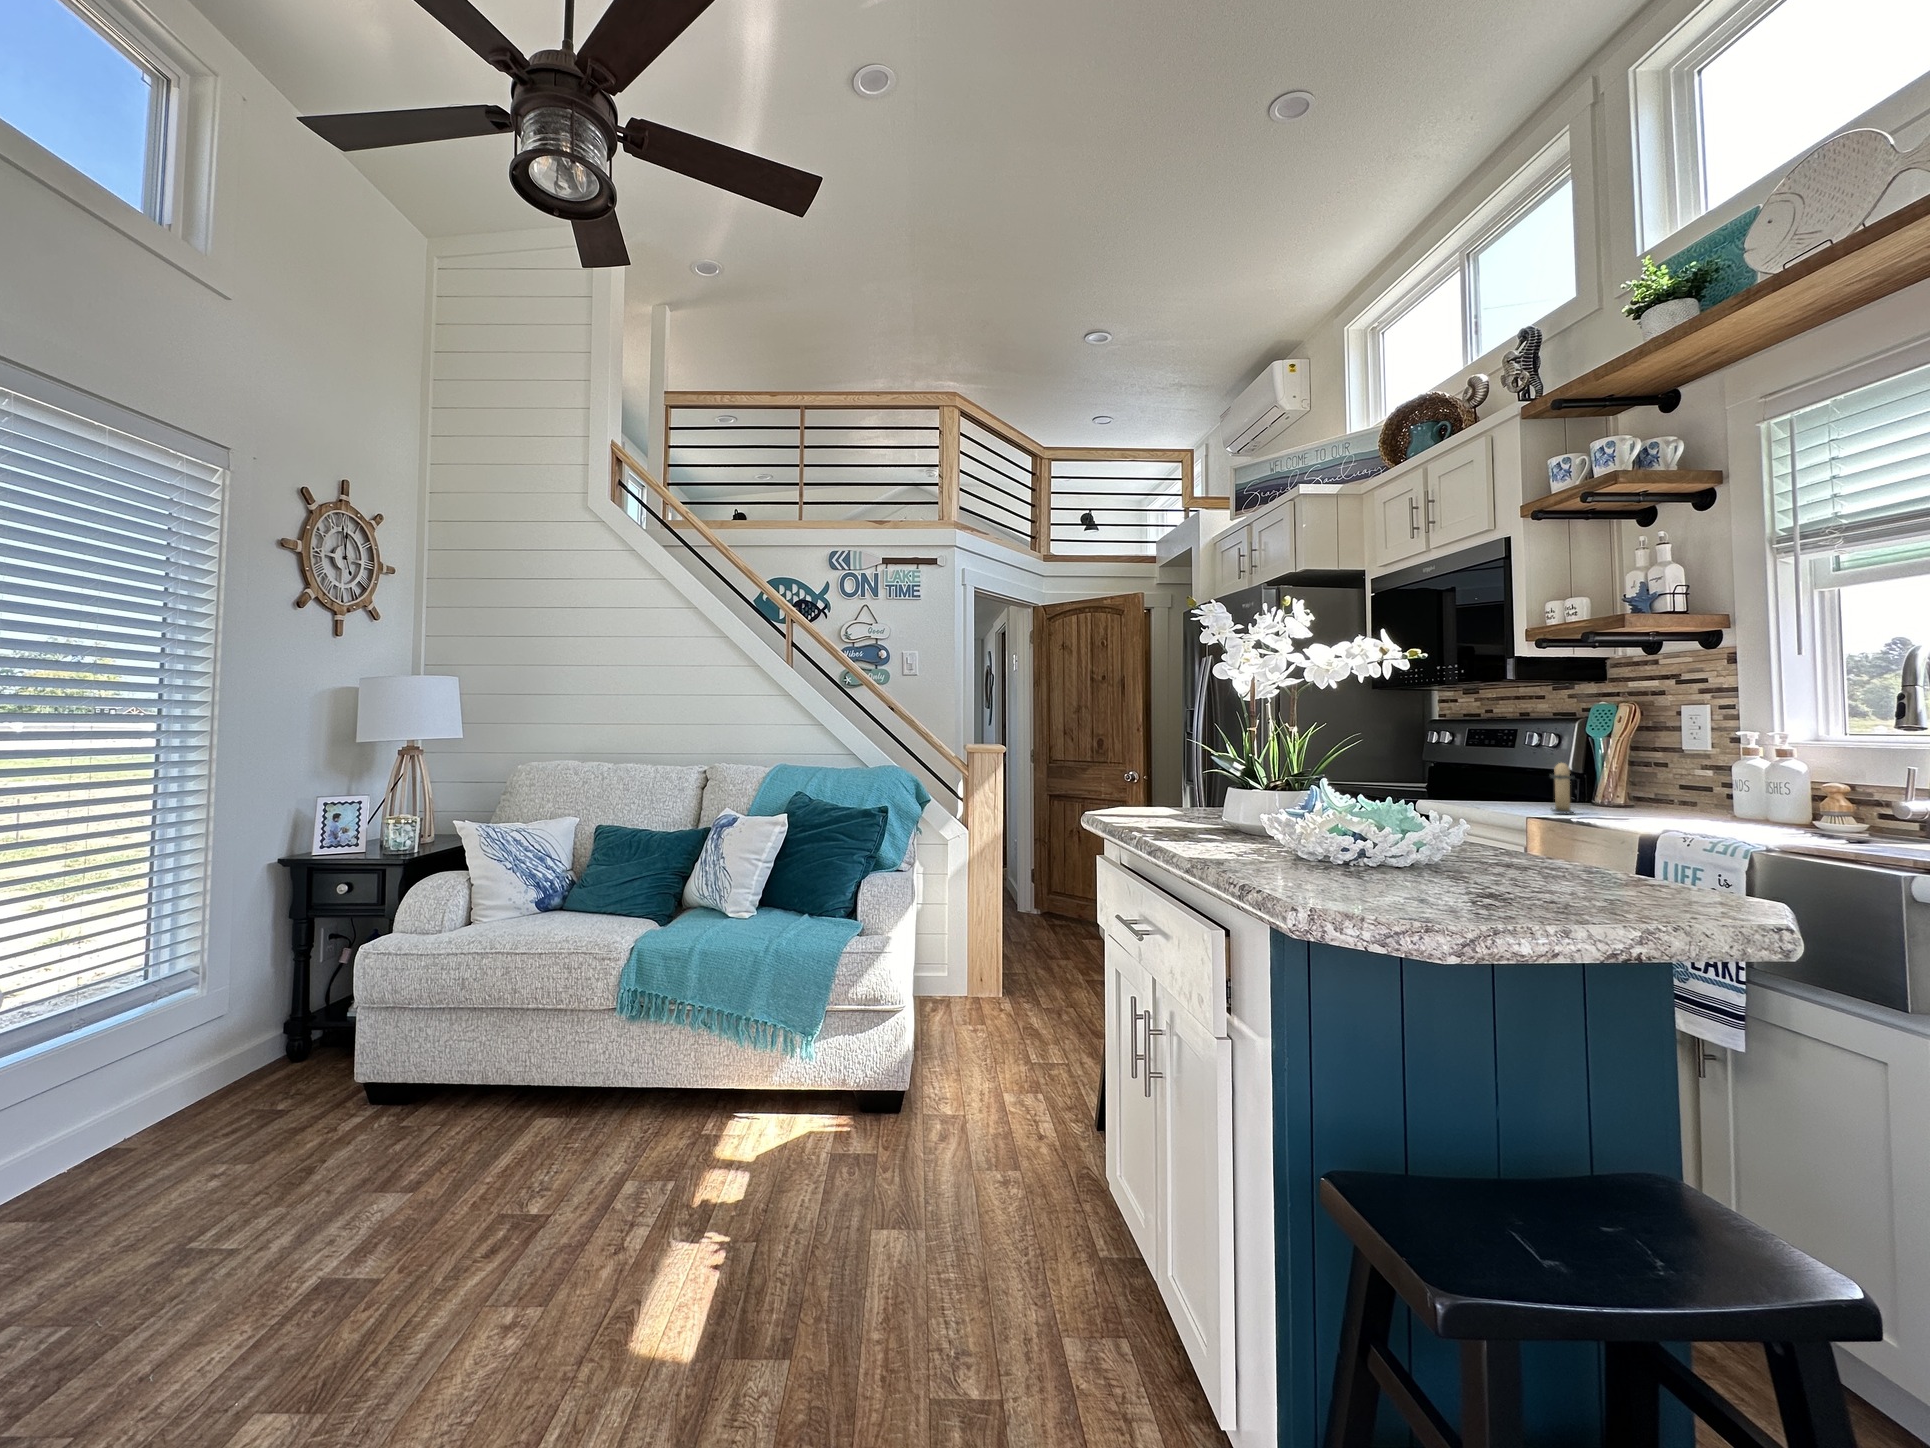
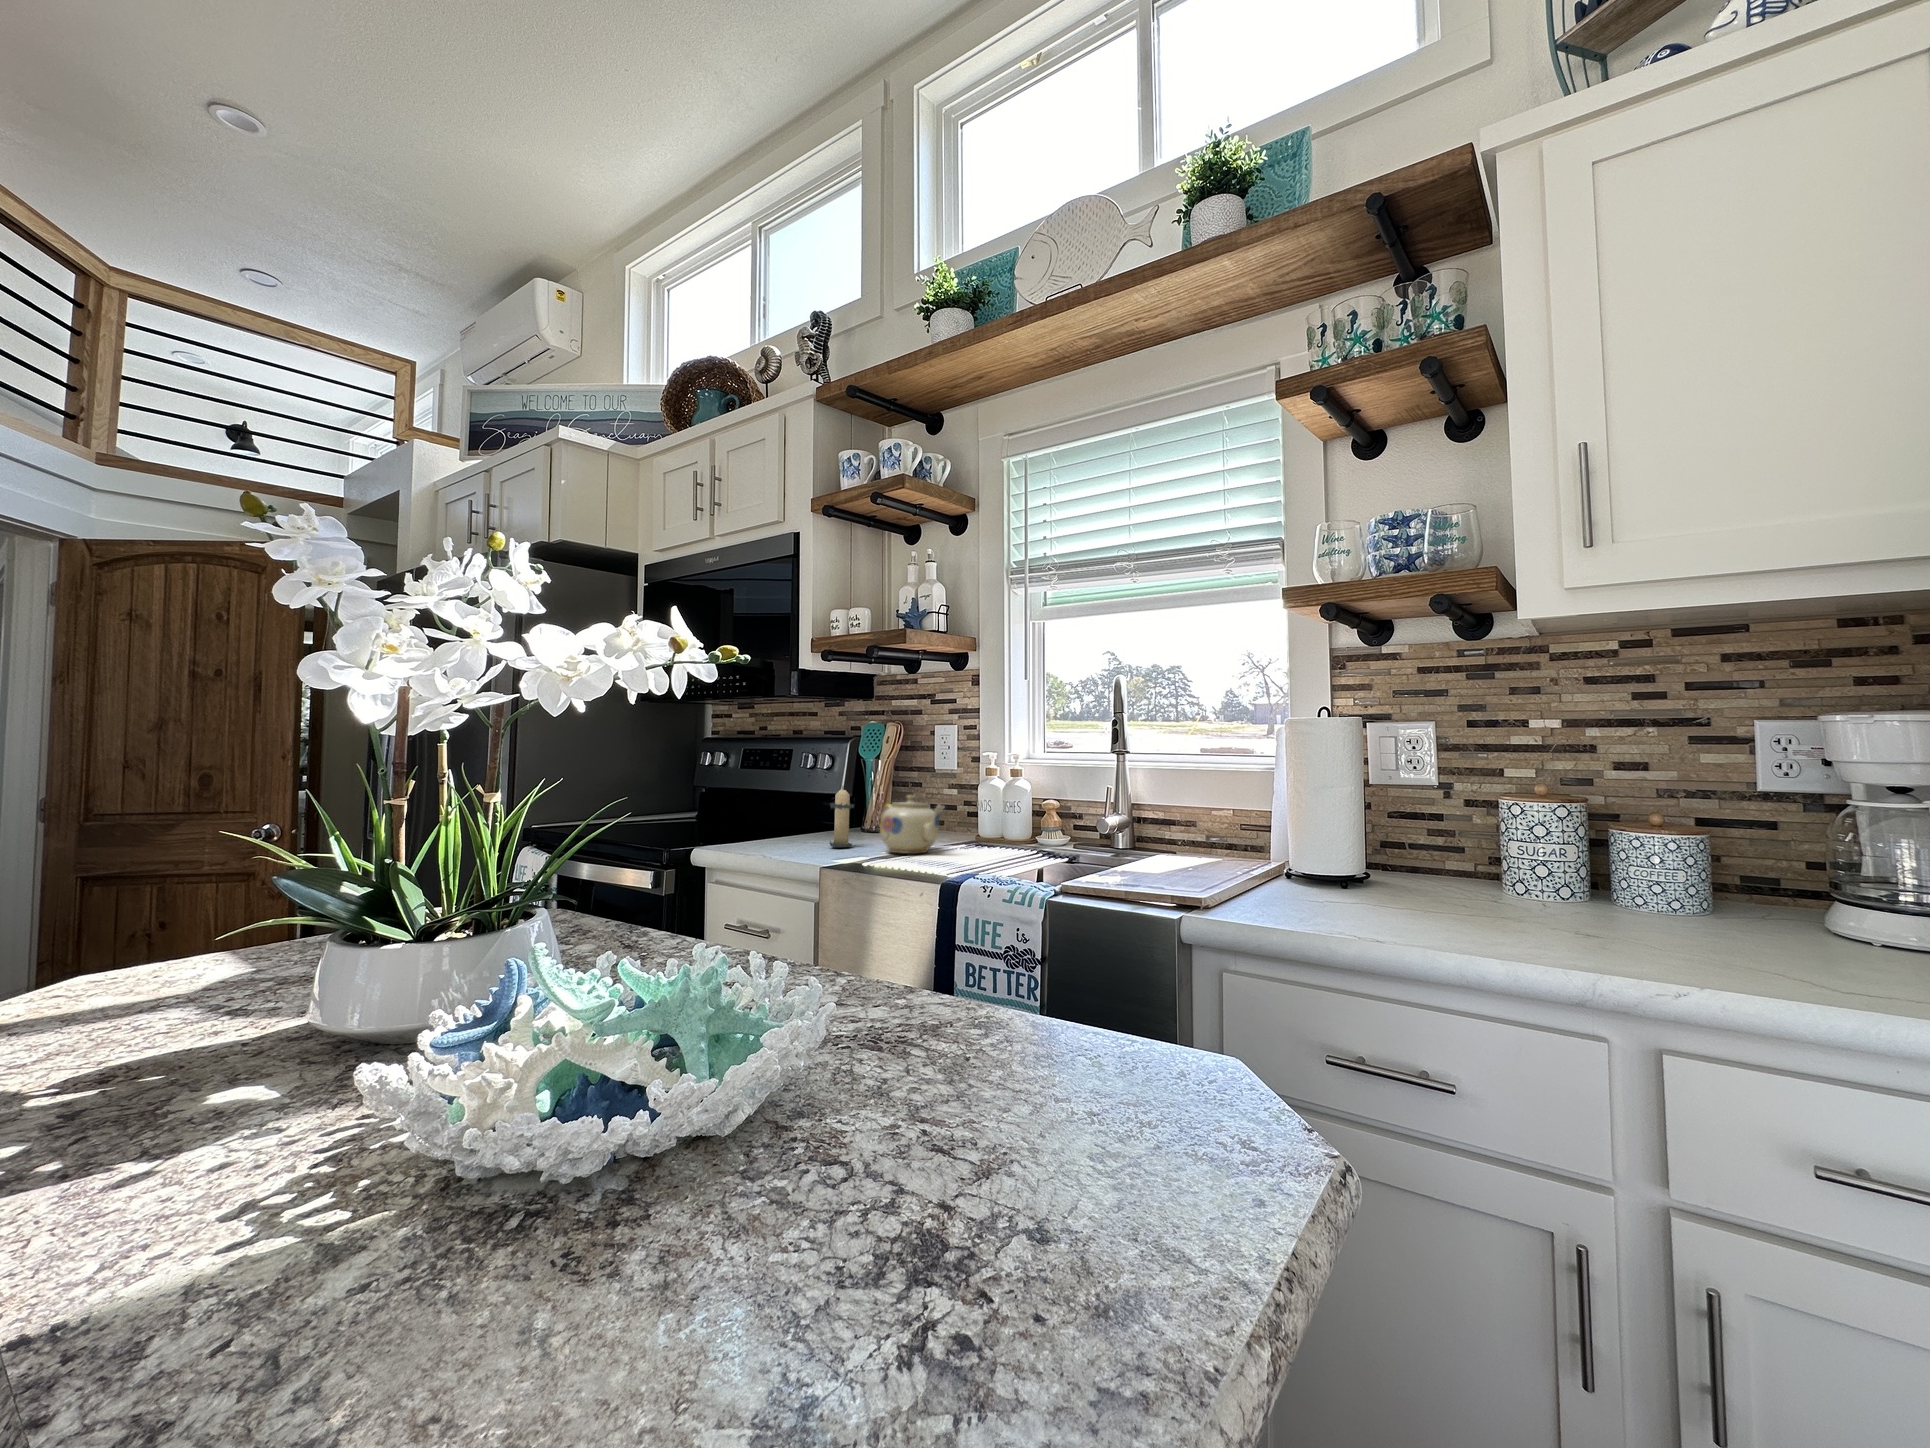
teapot: none [1600,767,1667,820] -> present [880,795,944,854]

